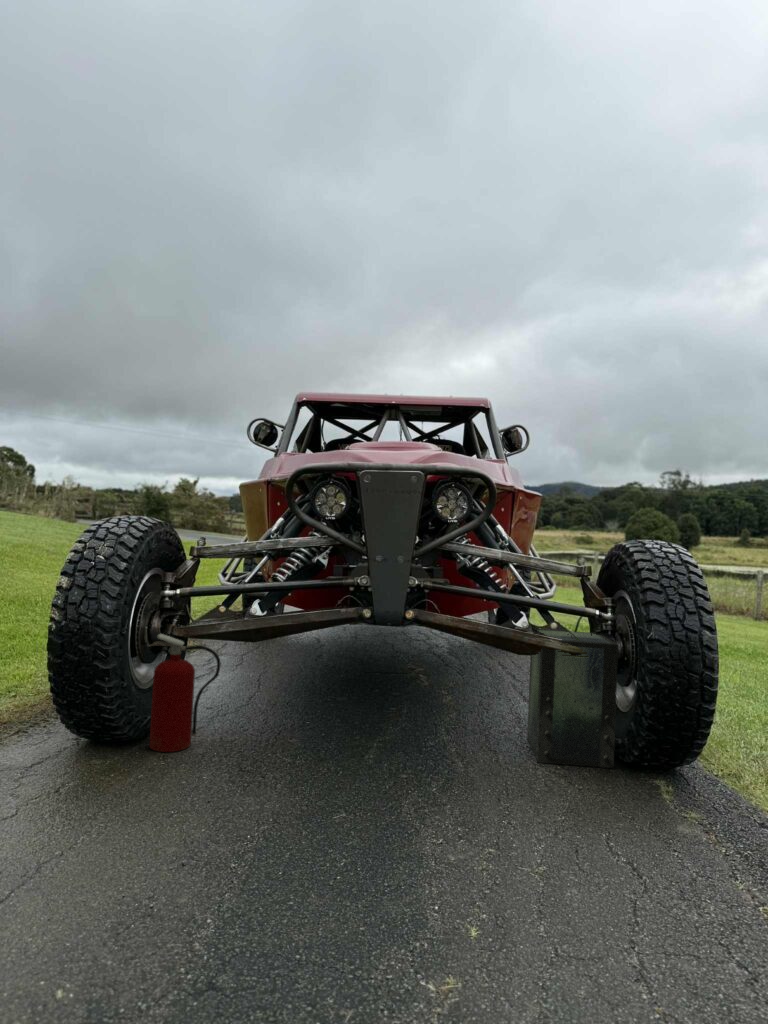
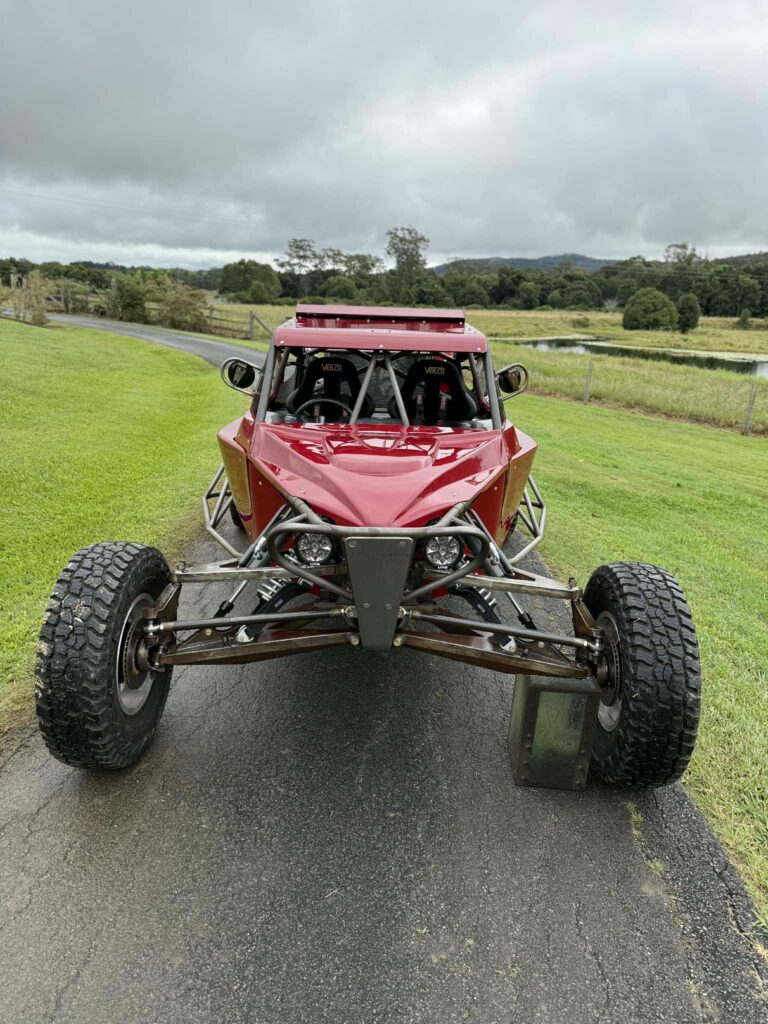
fire extinguisher: present [149,634,220,752] -> none [139,681,212,787]

